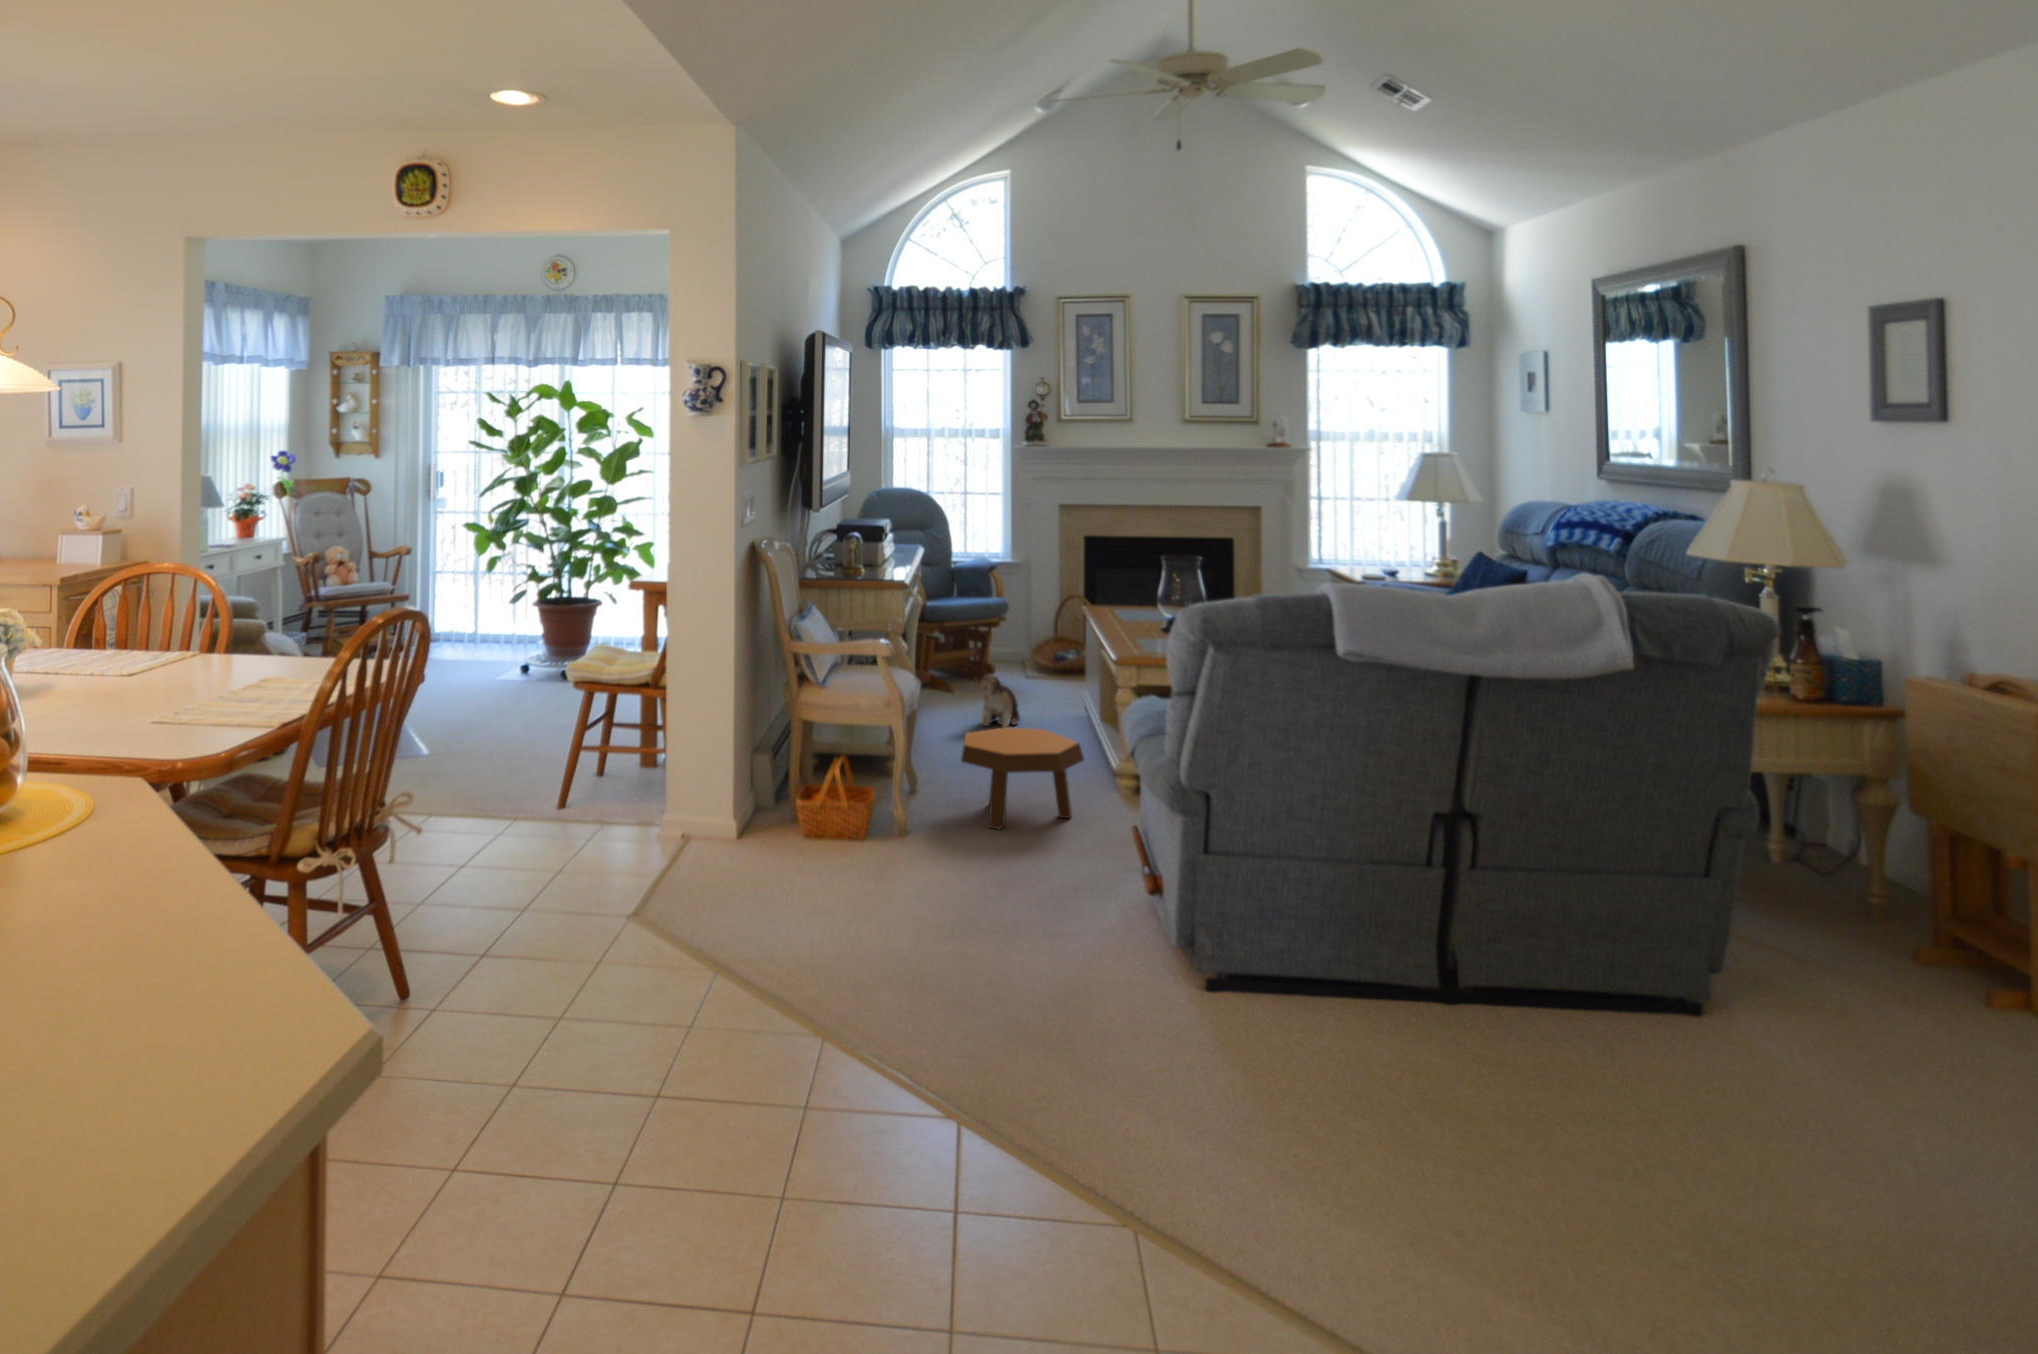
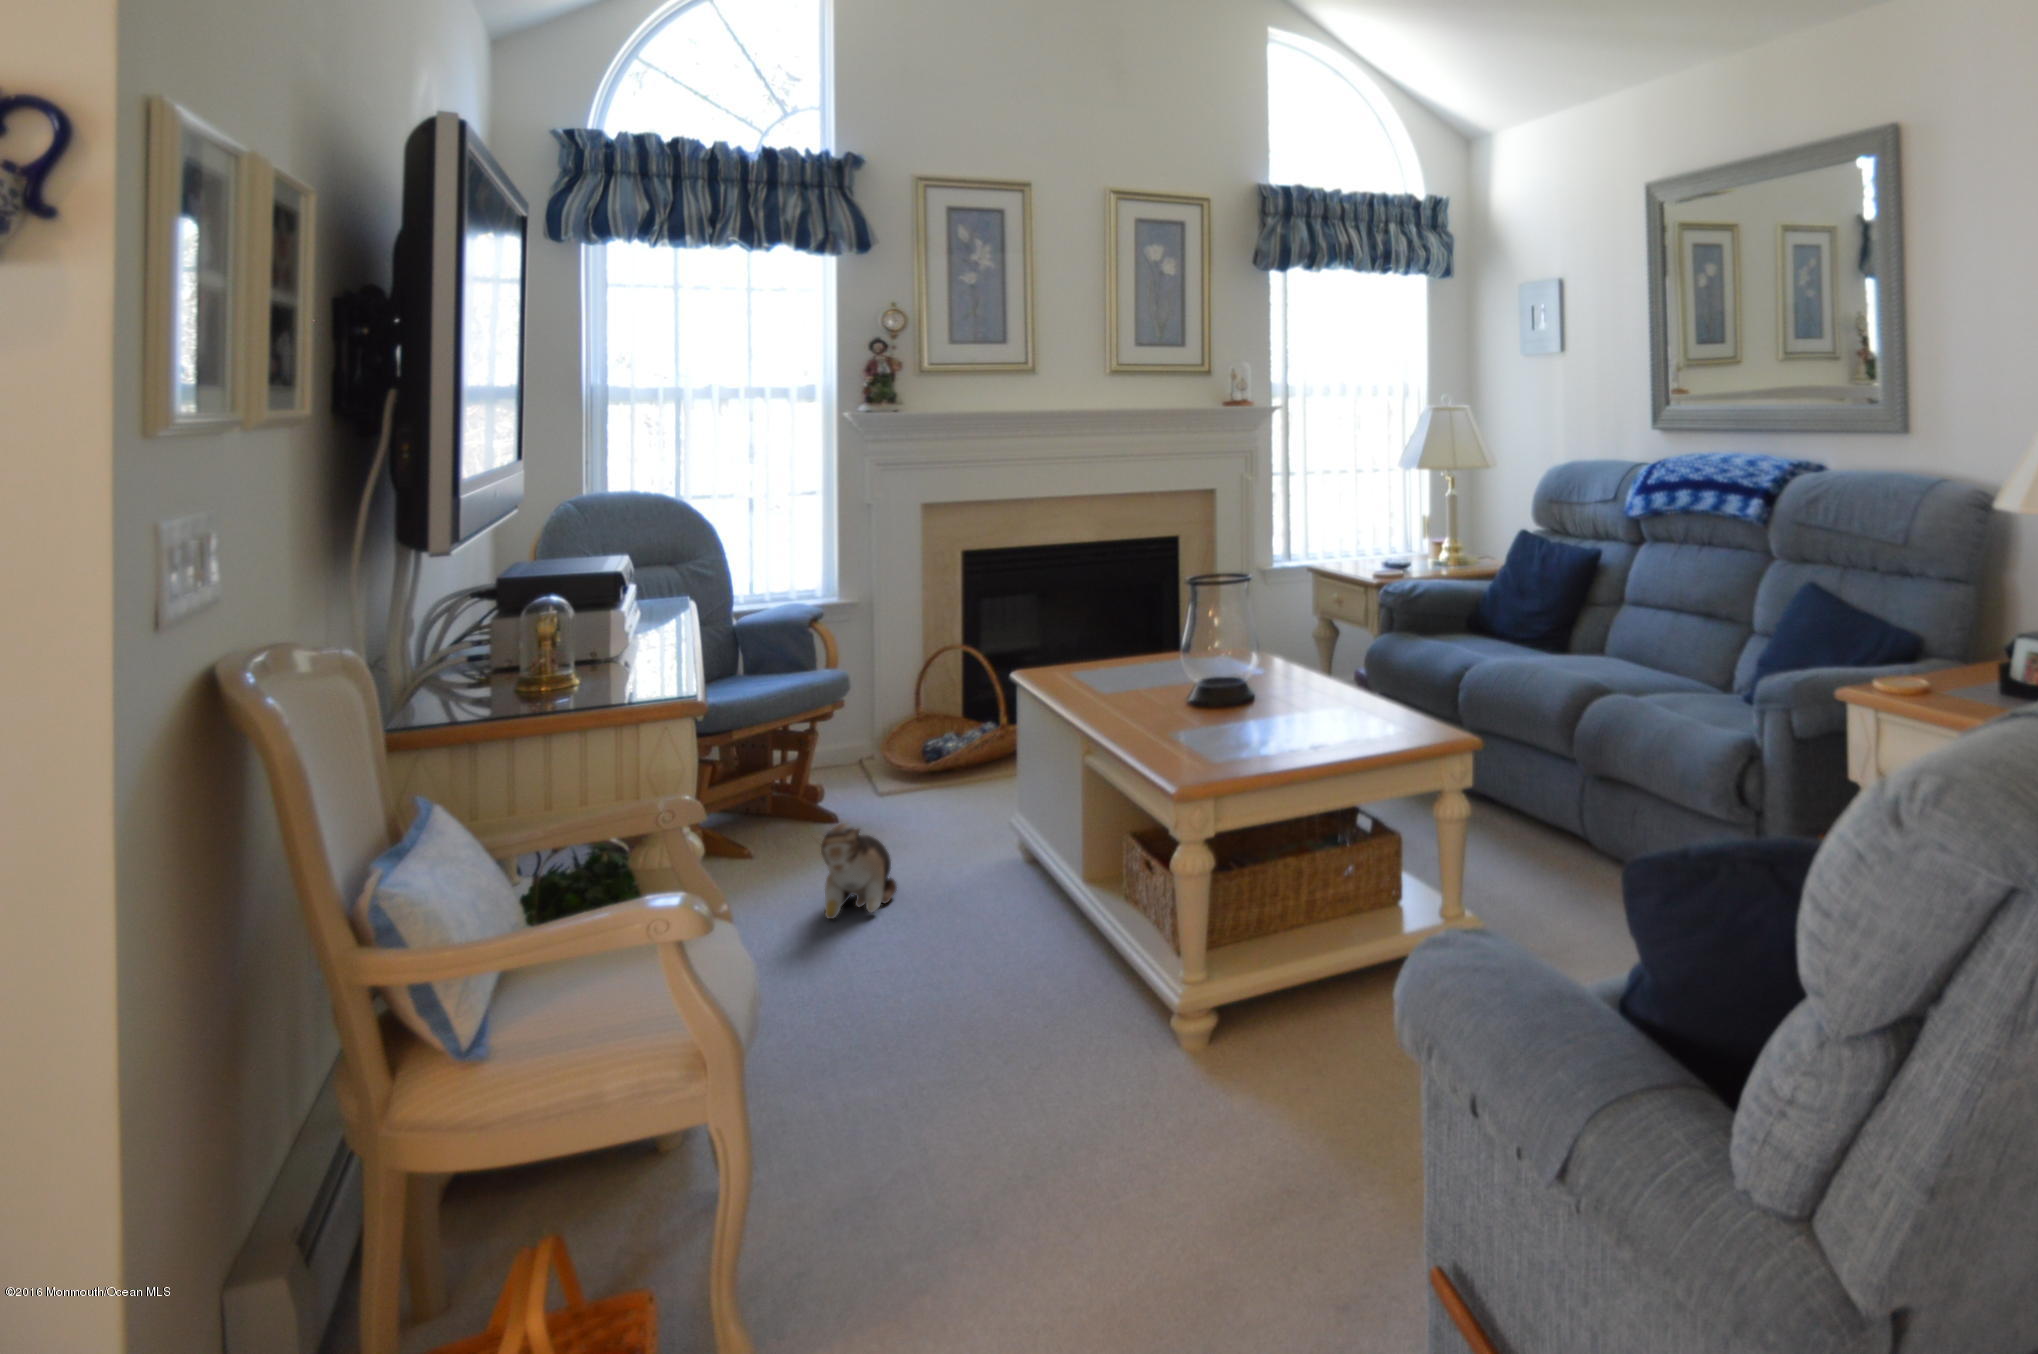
footstool: present [961,727,1084,829] -> none [852,960,1123,1243]

